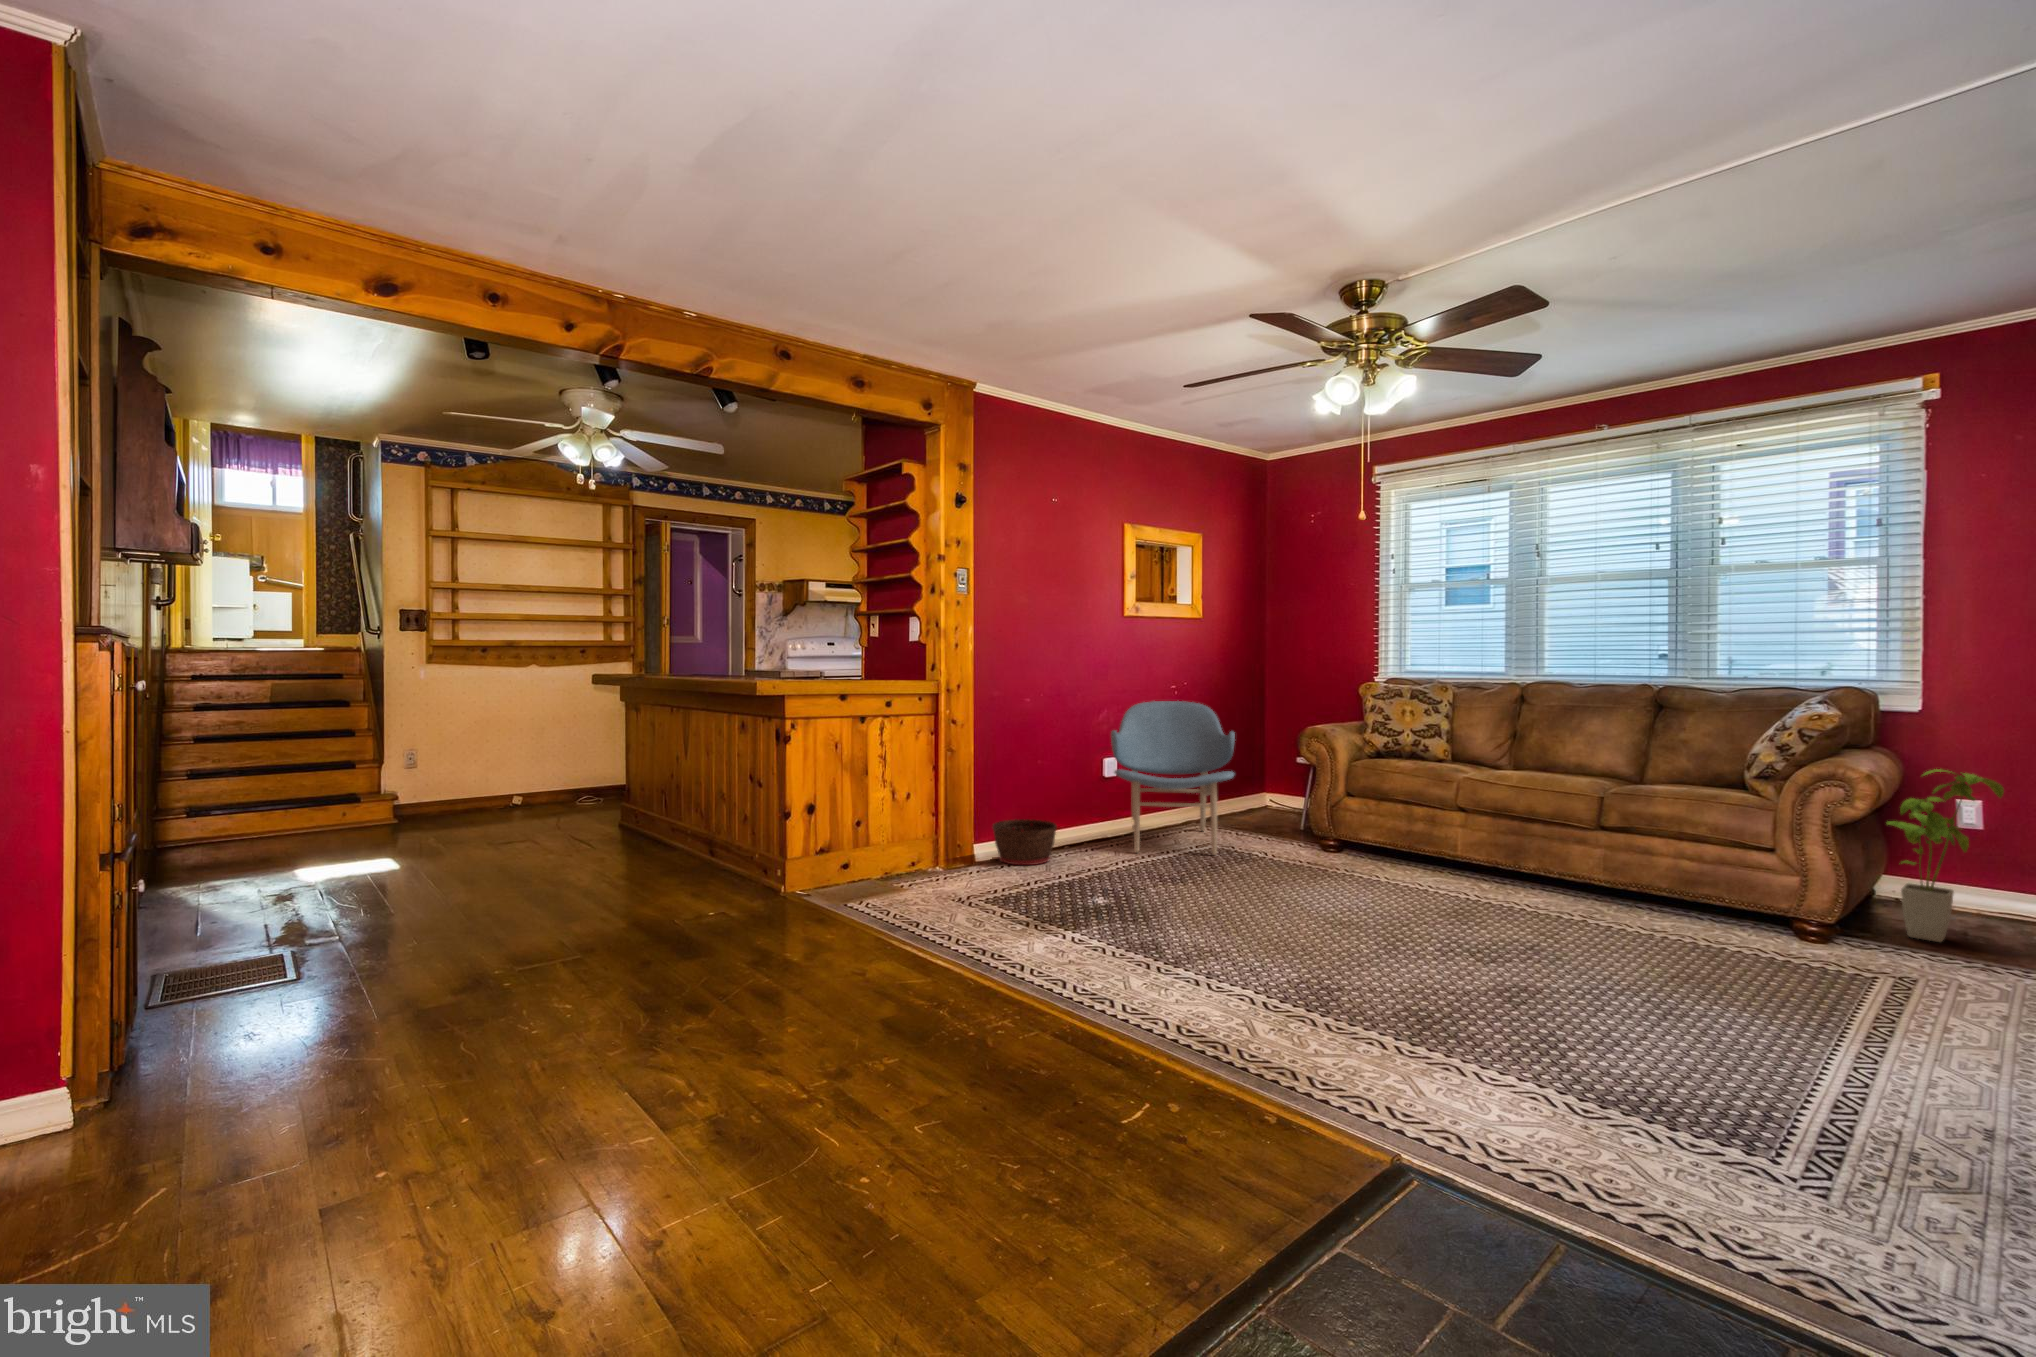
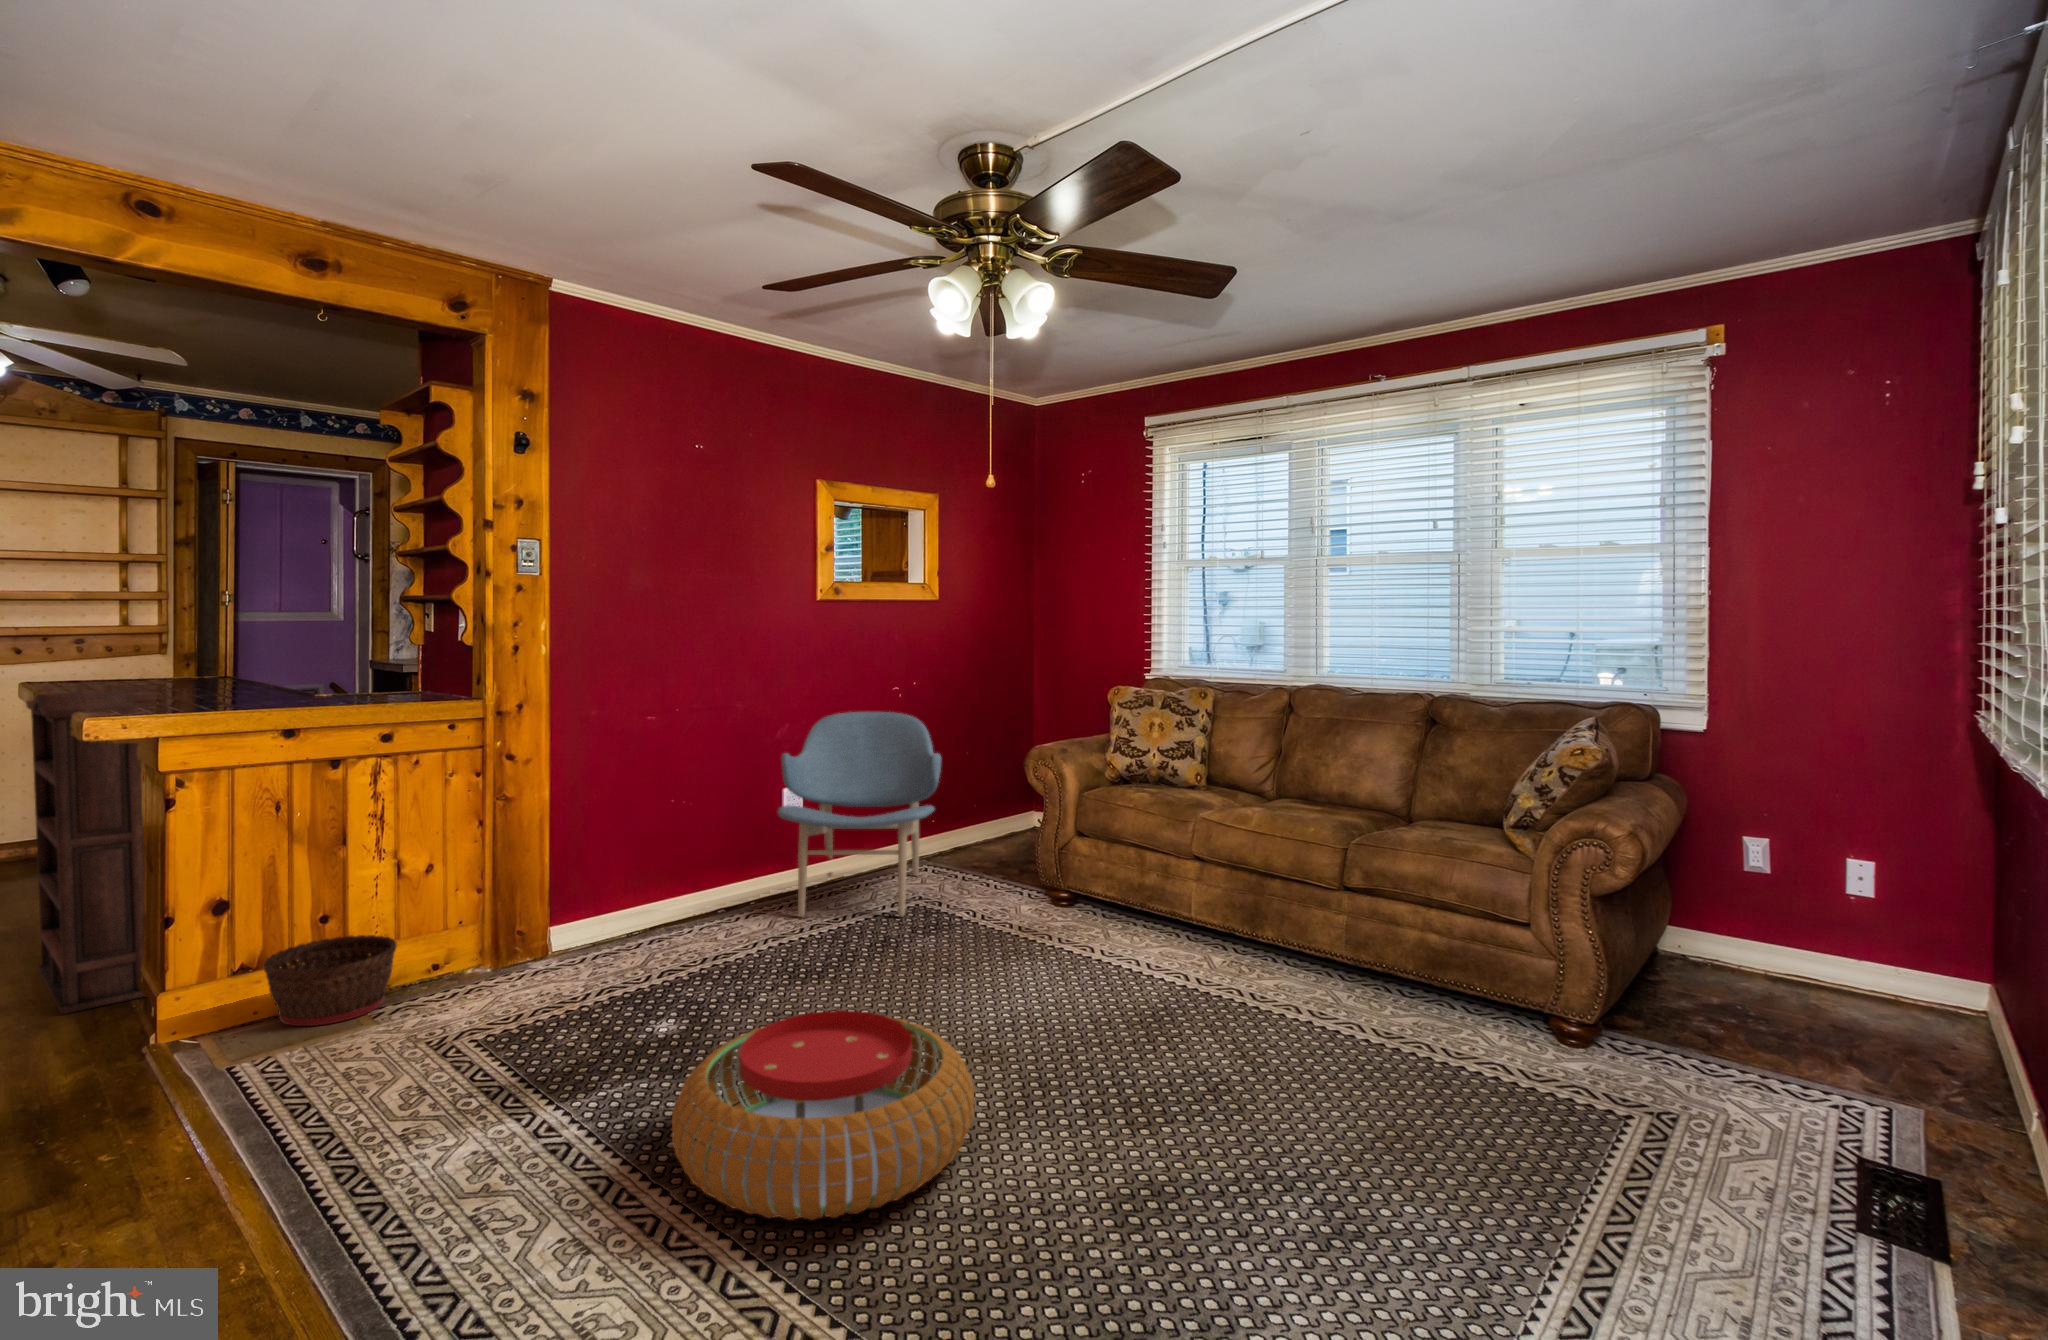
bookshelf: none [641,674,734,887] -> present [26,691,146,1014]
house plant: present [1887,769,2004,942] -> none [1655,813,1777,1027]
basket: present [993,819,1057,865] -> present [263,935,397,1026]
pouf: none [1173,886,1385,1005] -> present [672,1010,974,1220]

